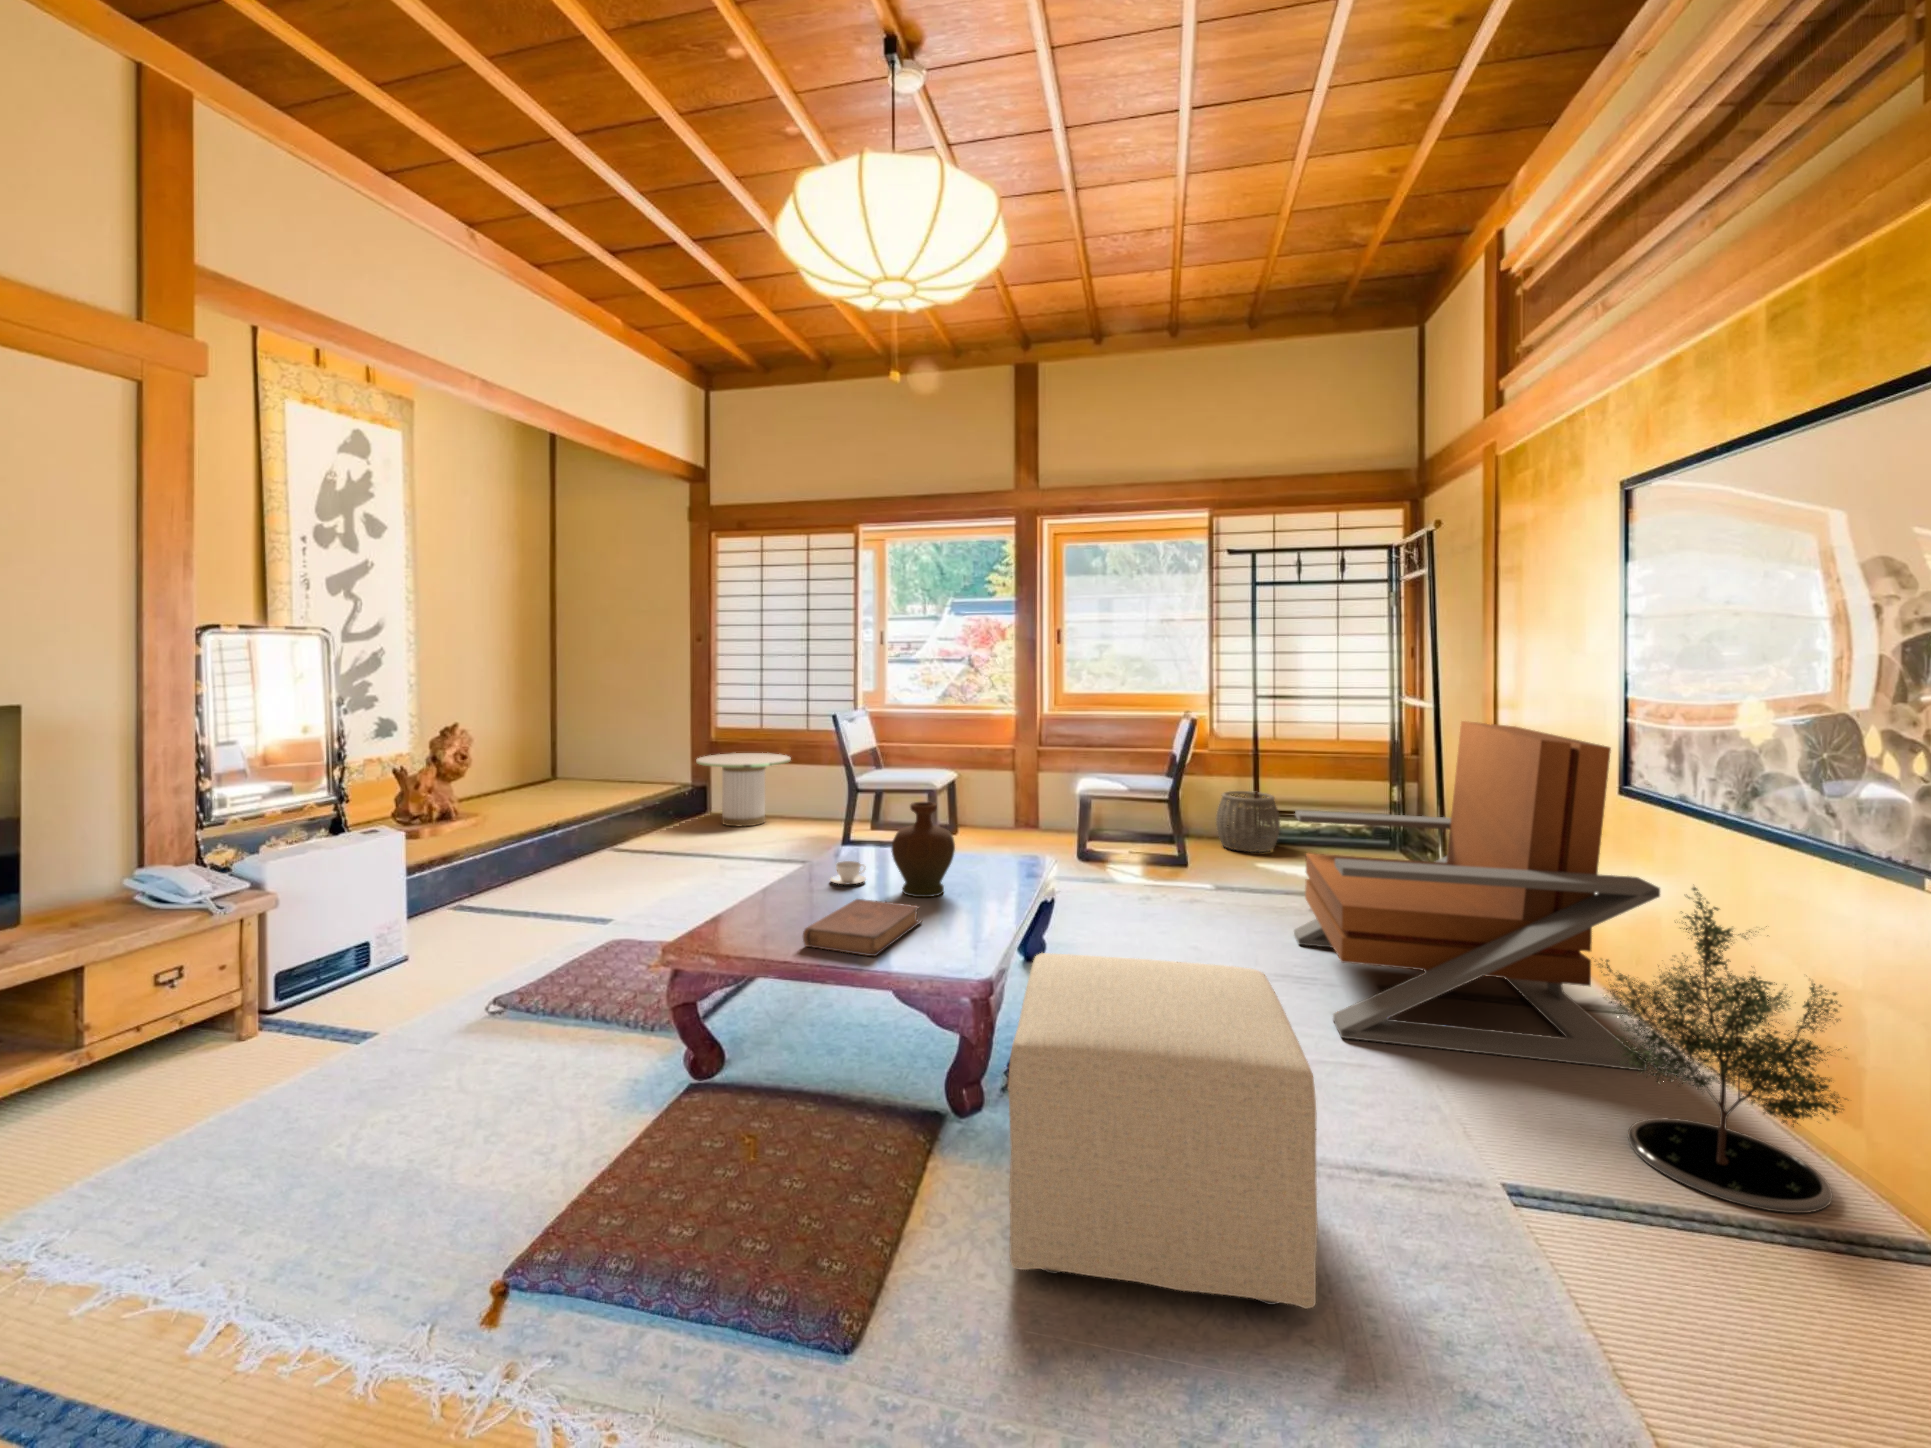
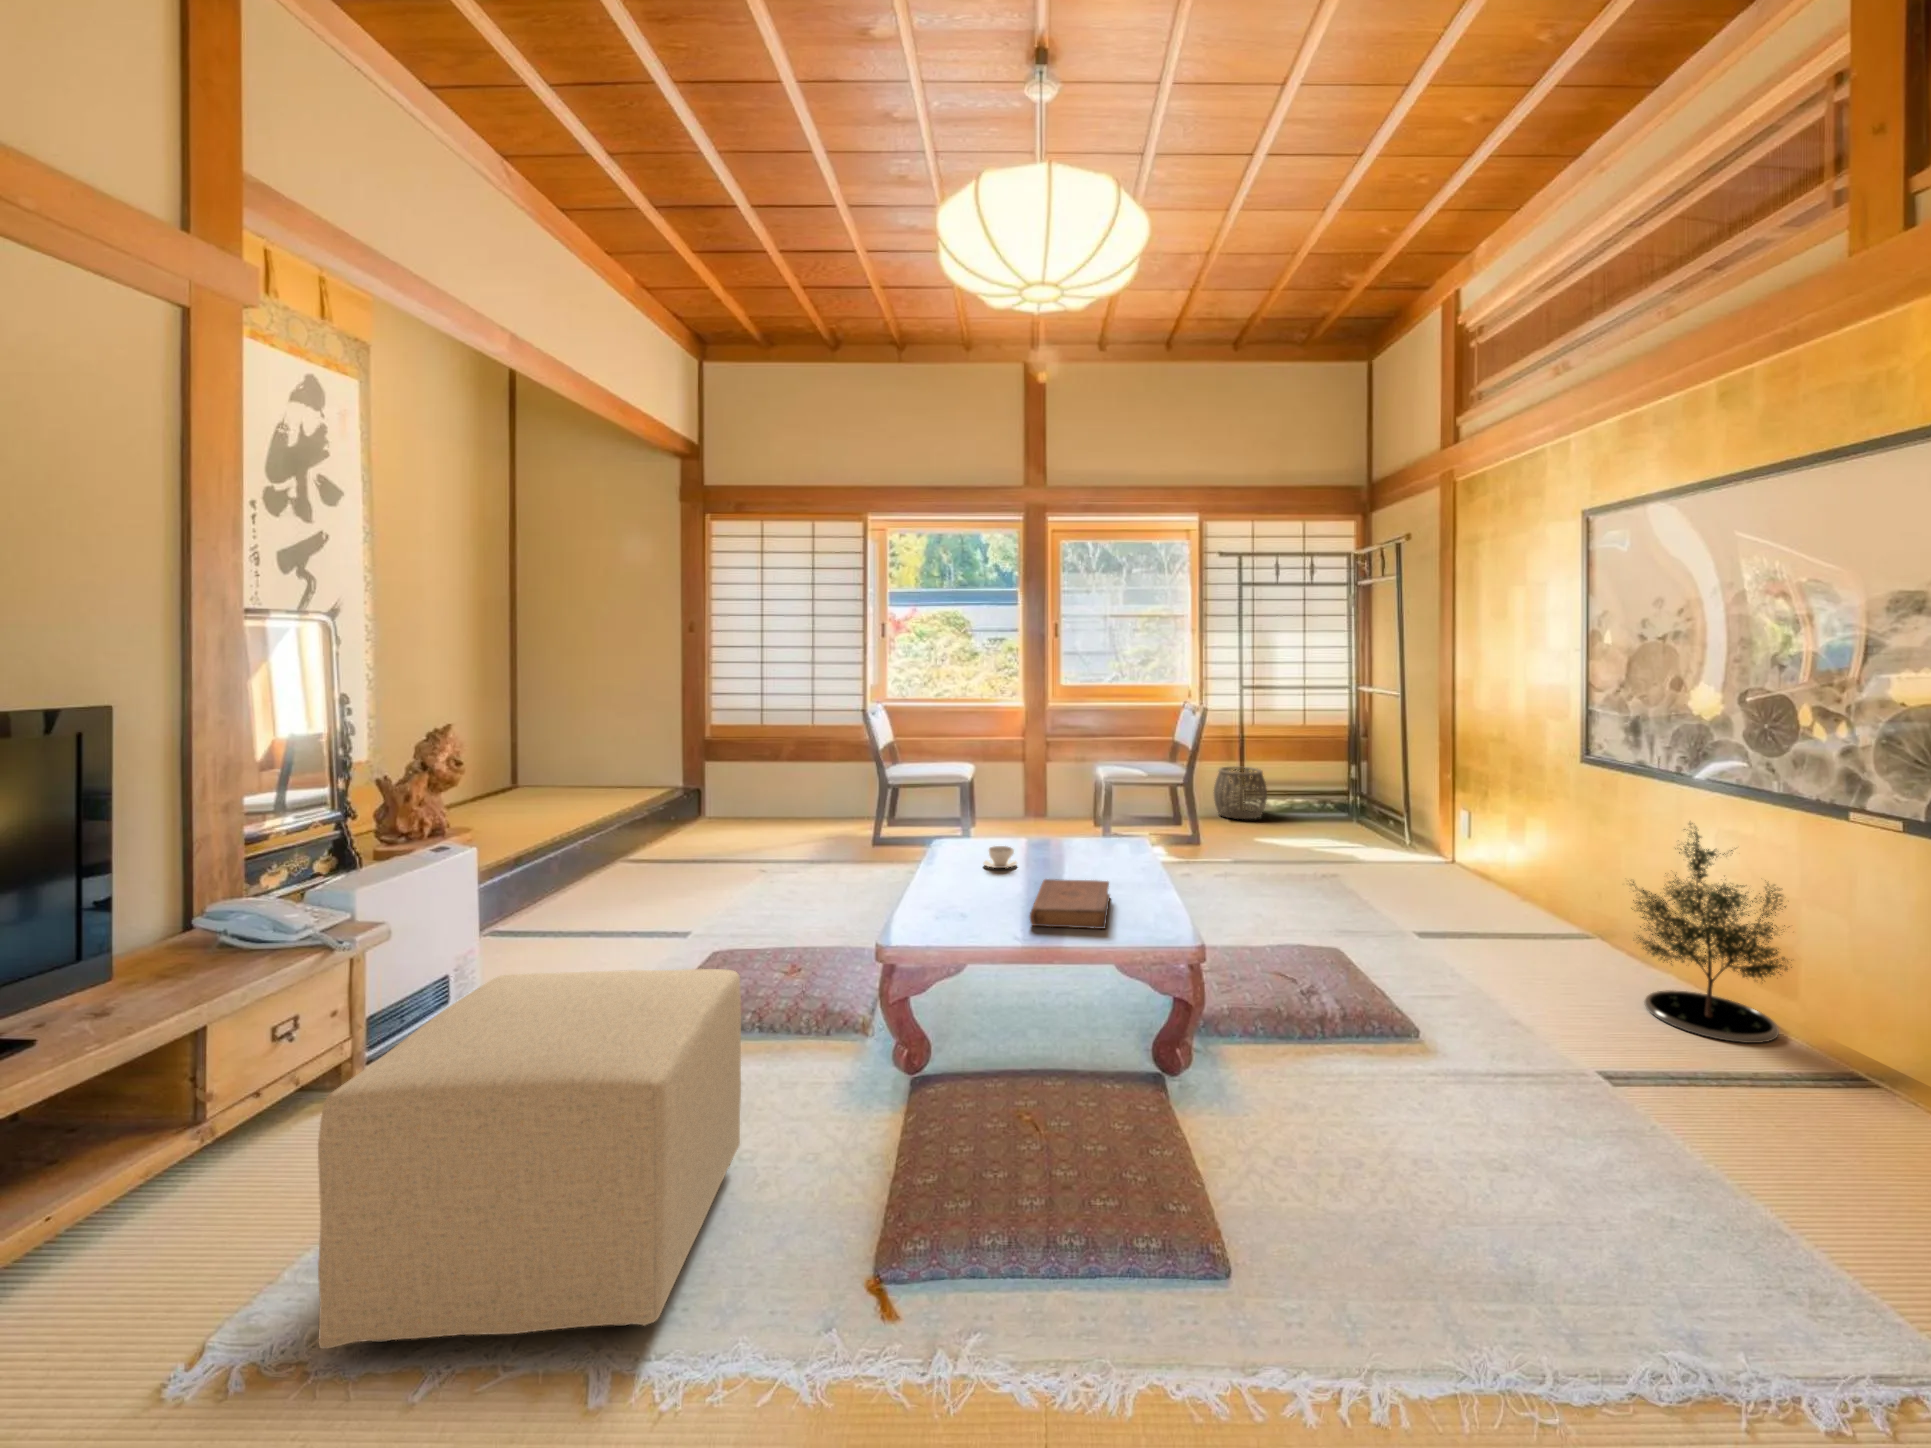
lounge chair: present [1294,721,1660,1070] -> none [1329,704,1636,962]
side table: present [696,753,791,826] -> none [703,746,805,822]
decorative vase: present [891,802,955,897] -> none [1048,786,1109,874]
ottoman: present [1008,953,1318,1309] -> present [318,969,741,1349]

